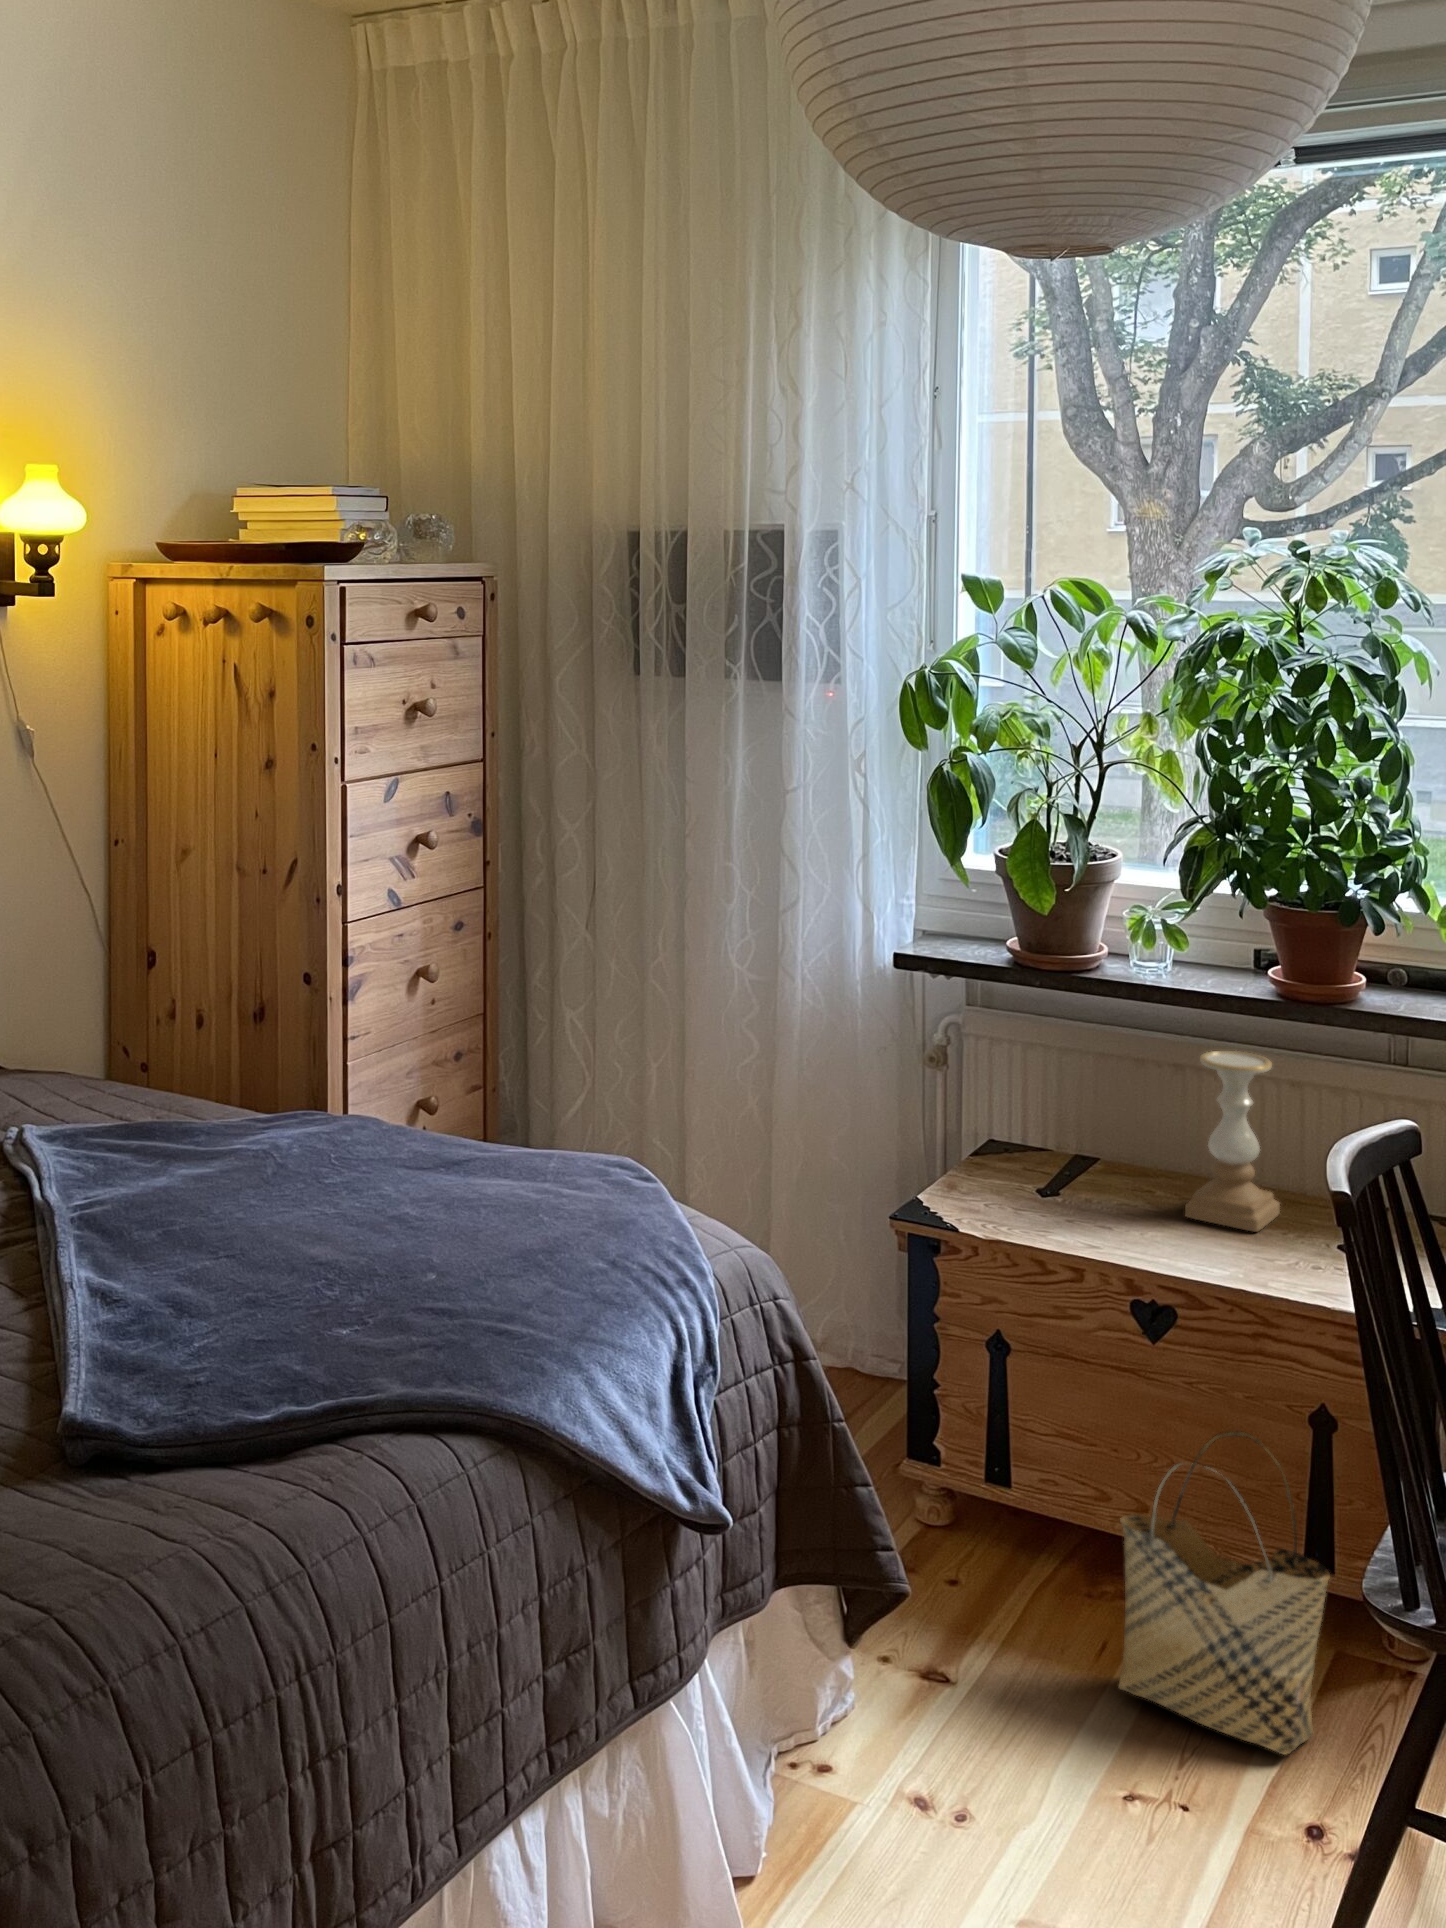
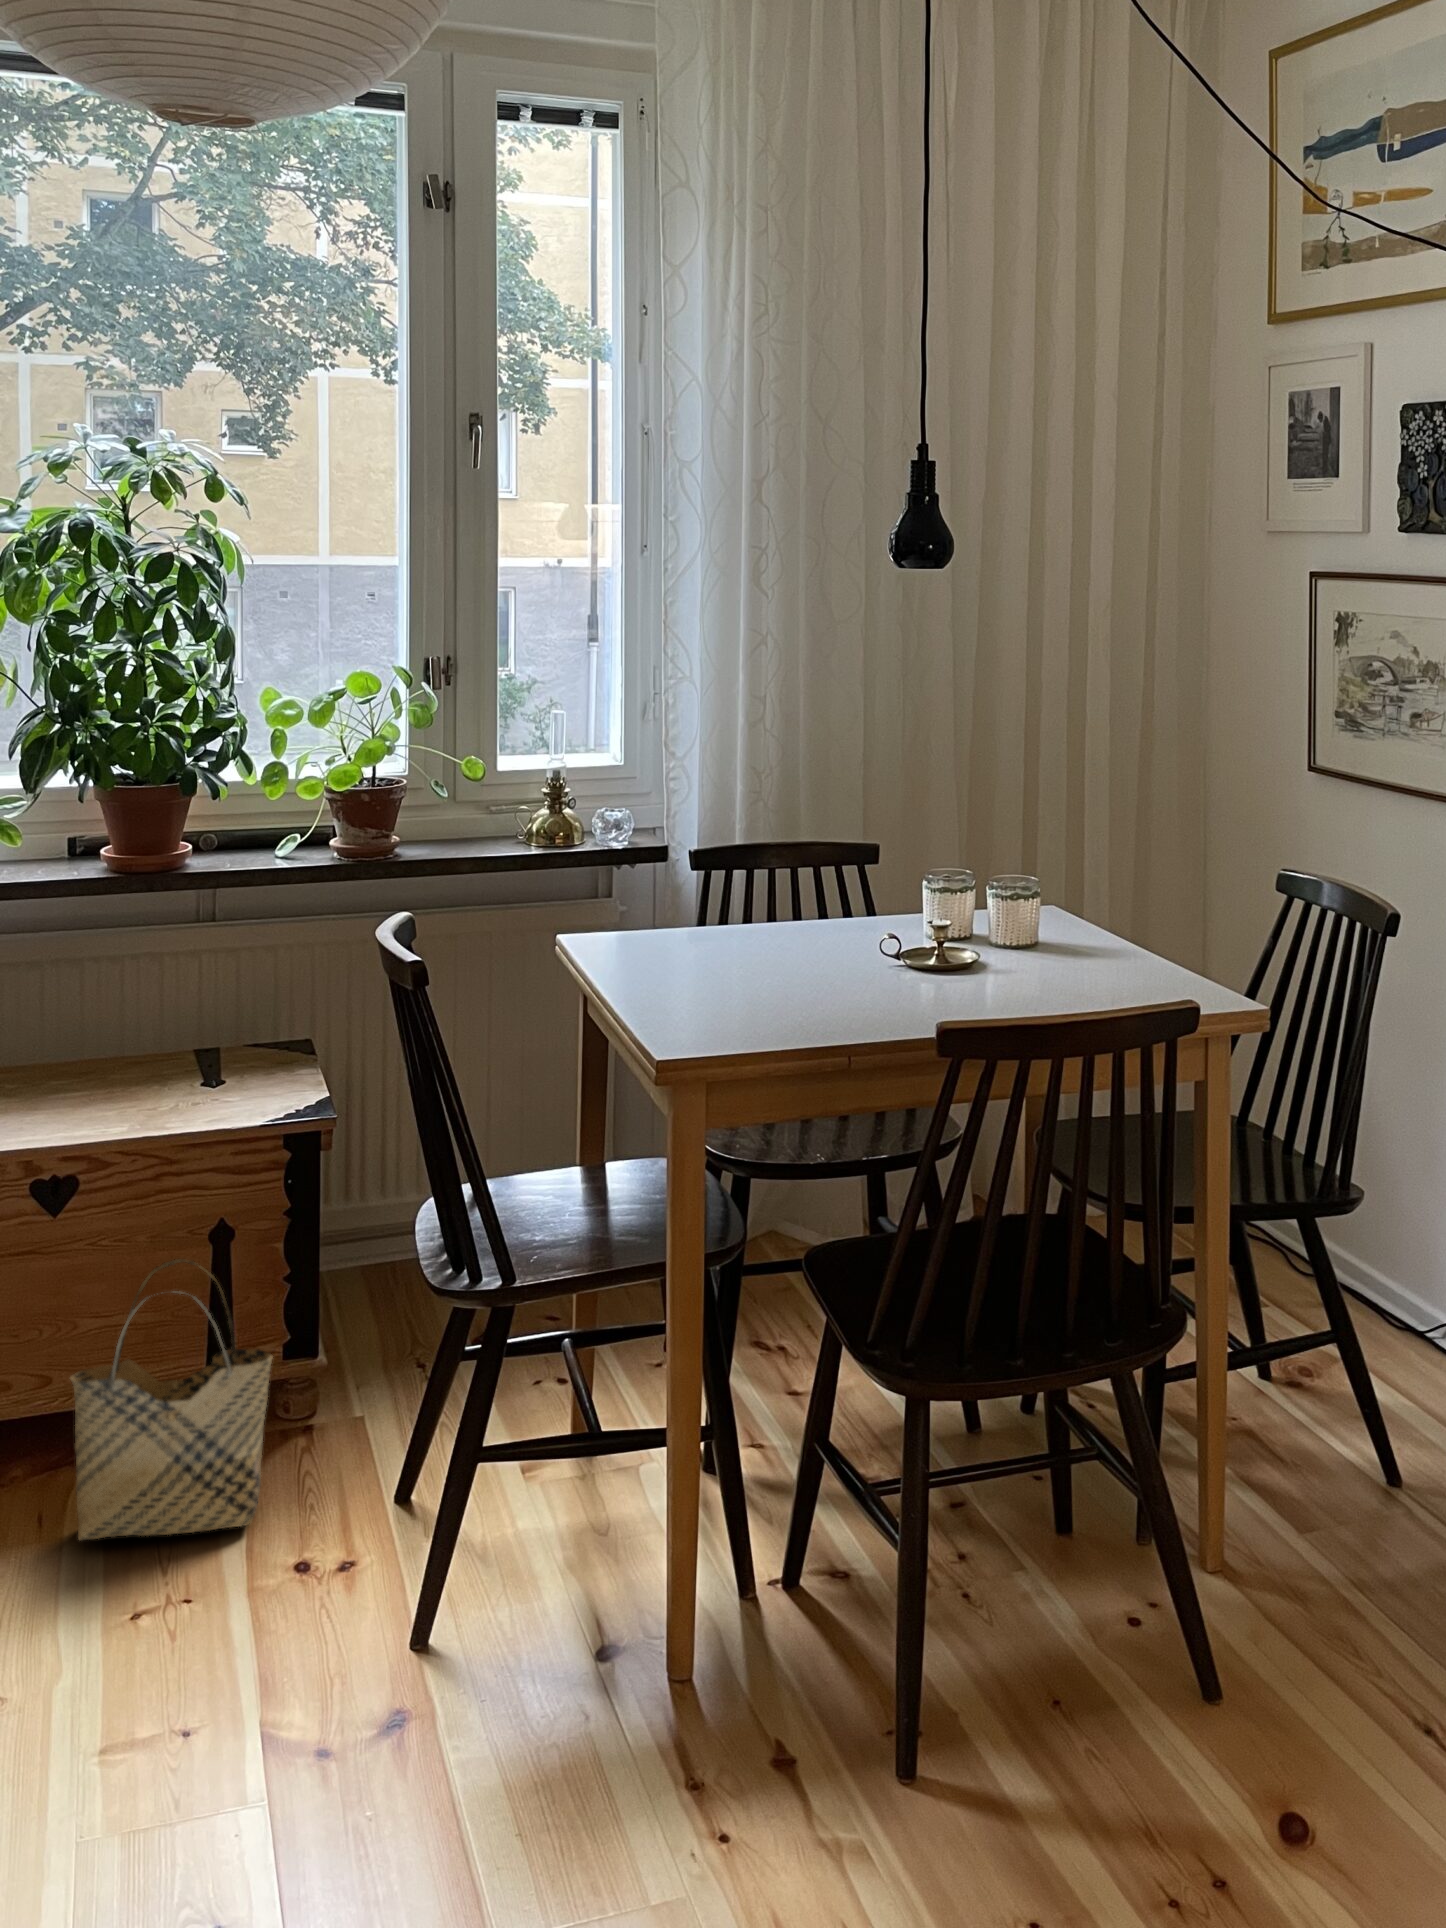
candle holder: present [1185,1051,1280,1232] -> none [46,929,128,1096]

